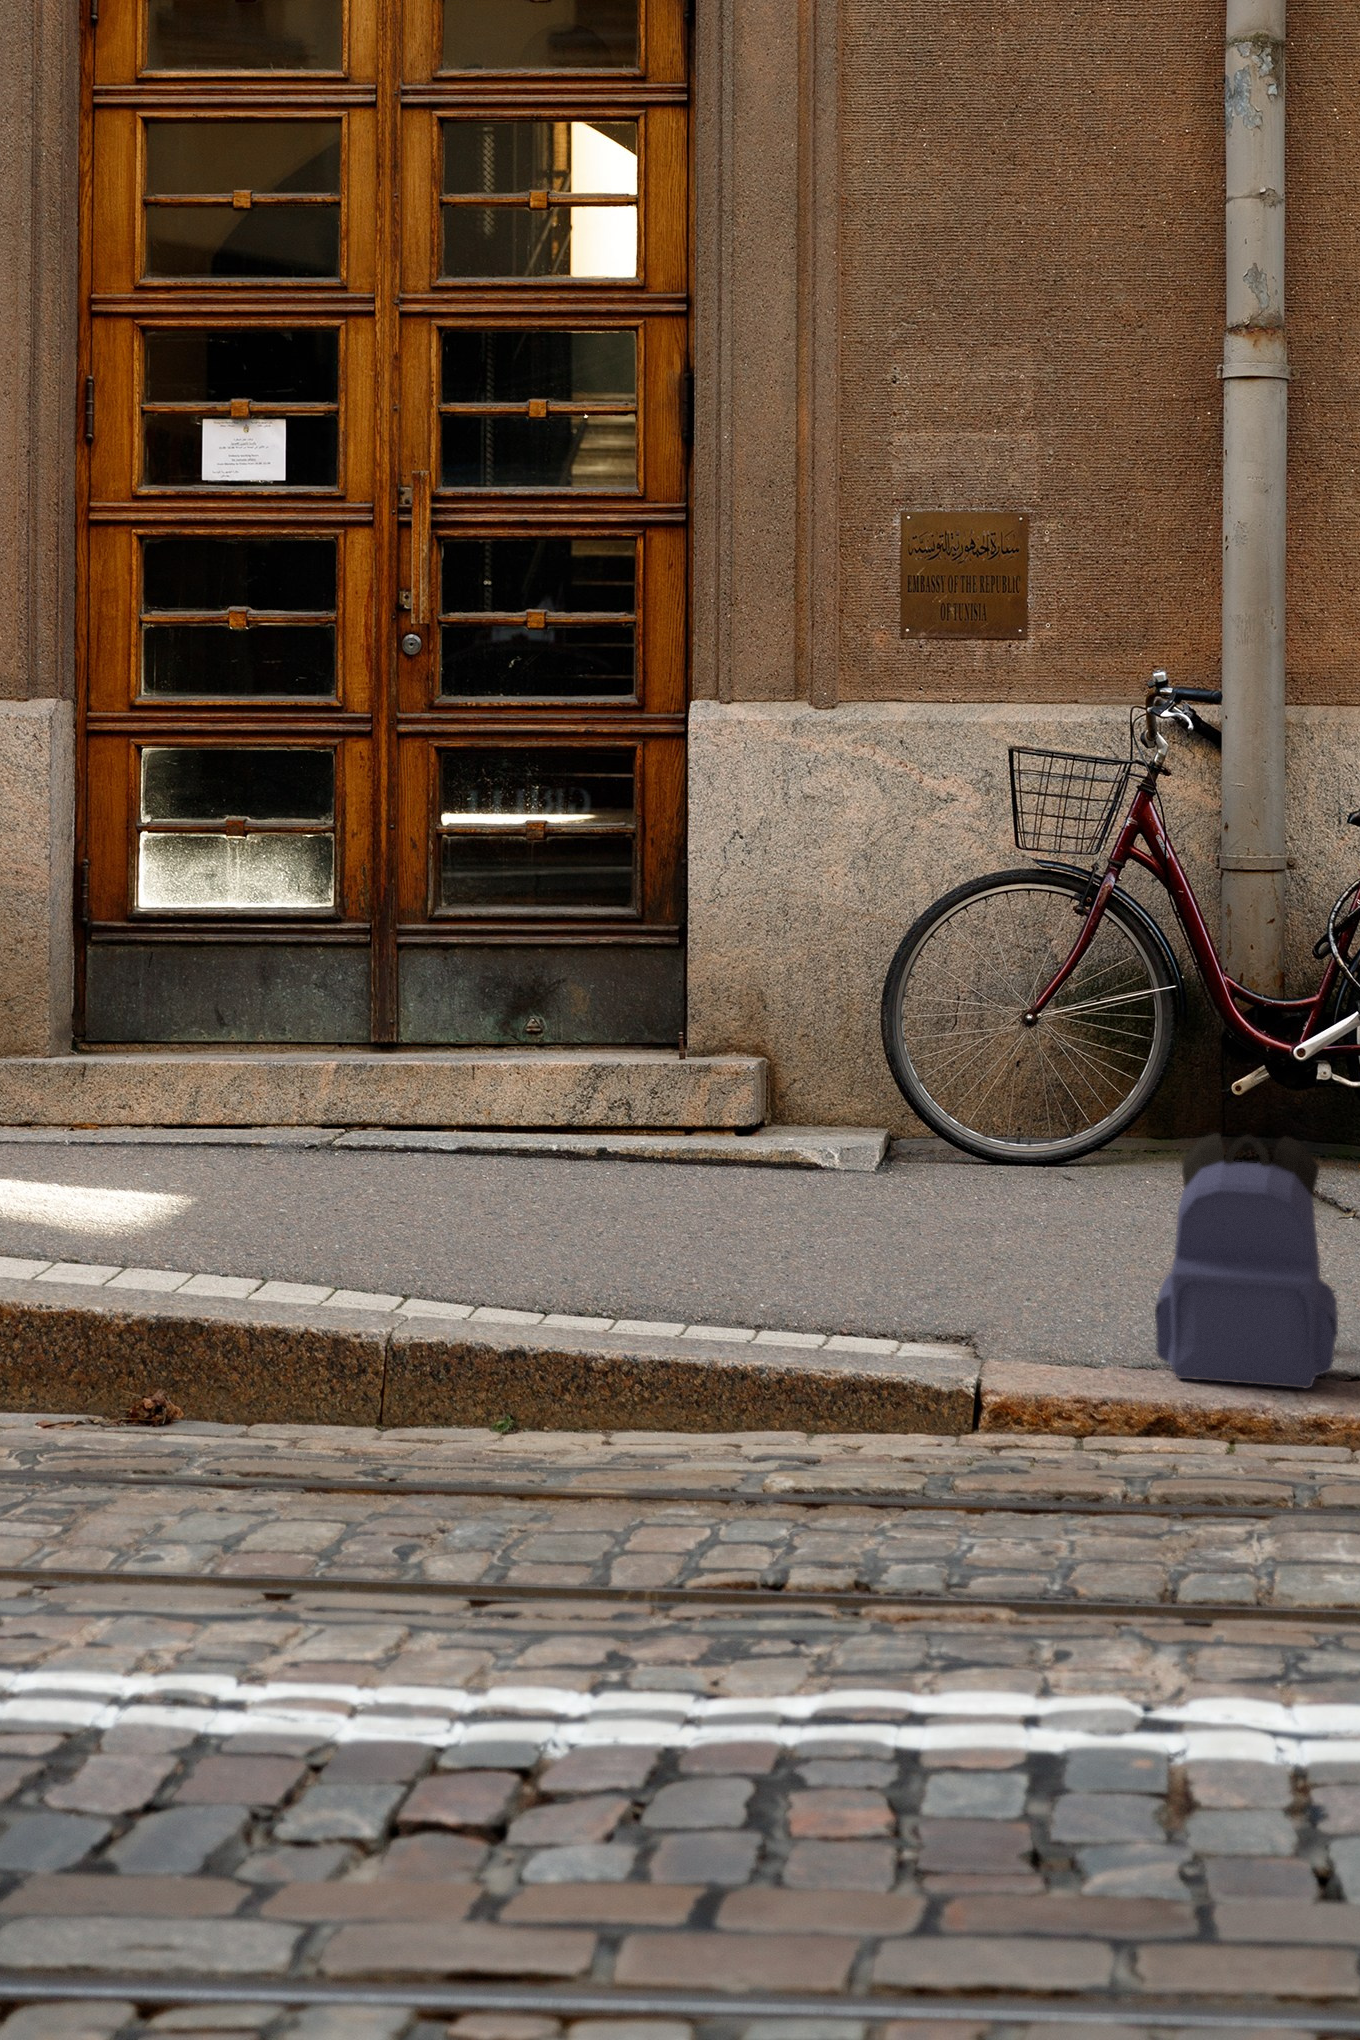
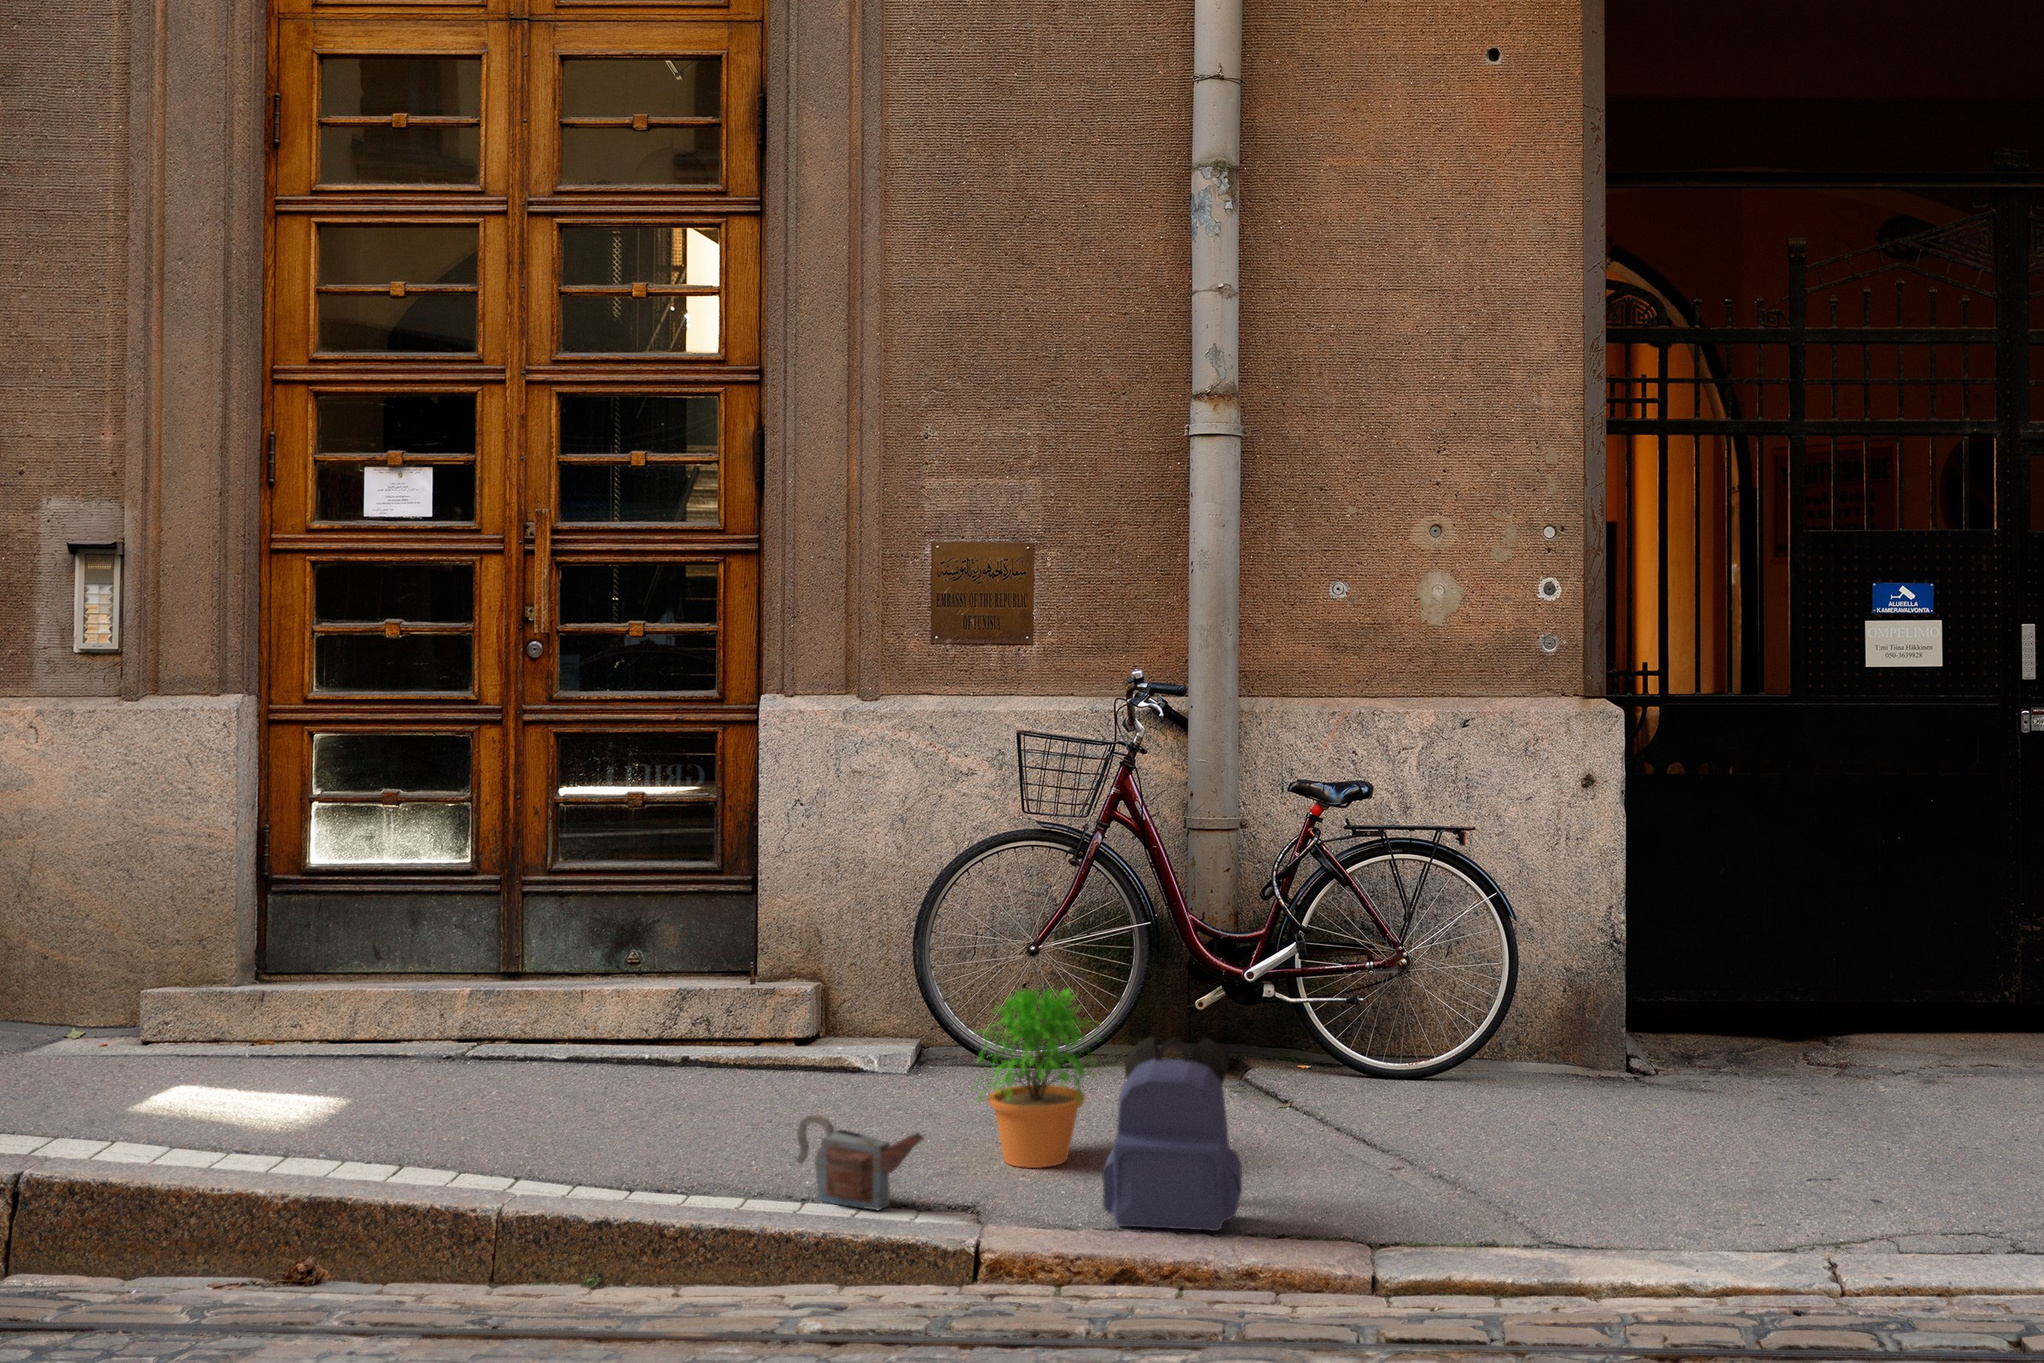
potted plant: none [964,1061,1147,1298] -> present [974,989,1101,1168]
watering can: none [756,1223,924,1349] -> present [797,1114,923,1210]

